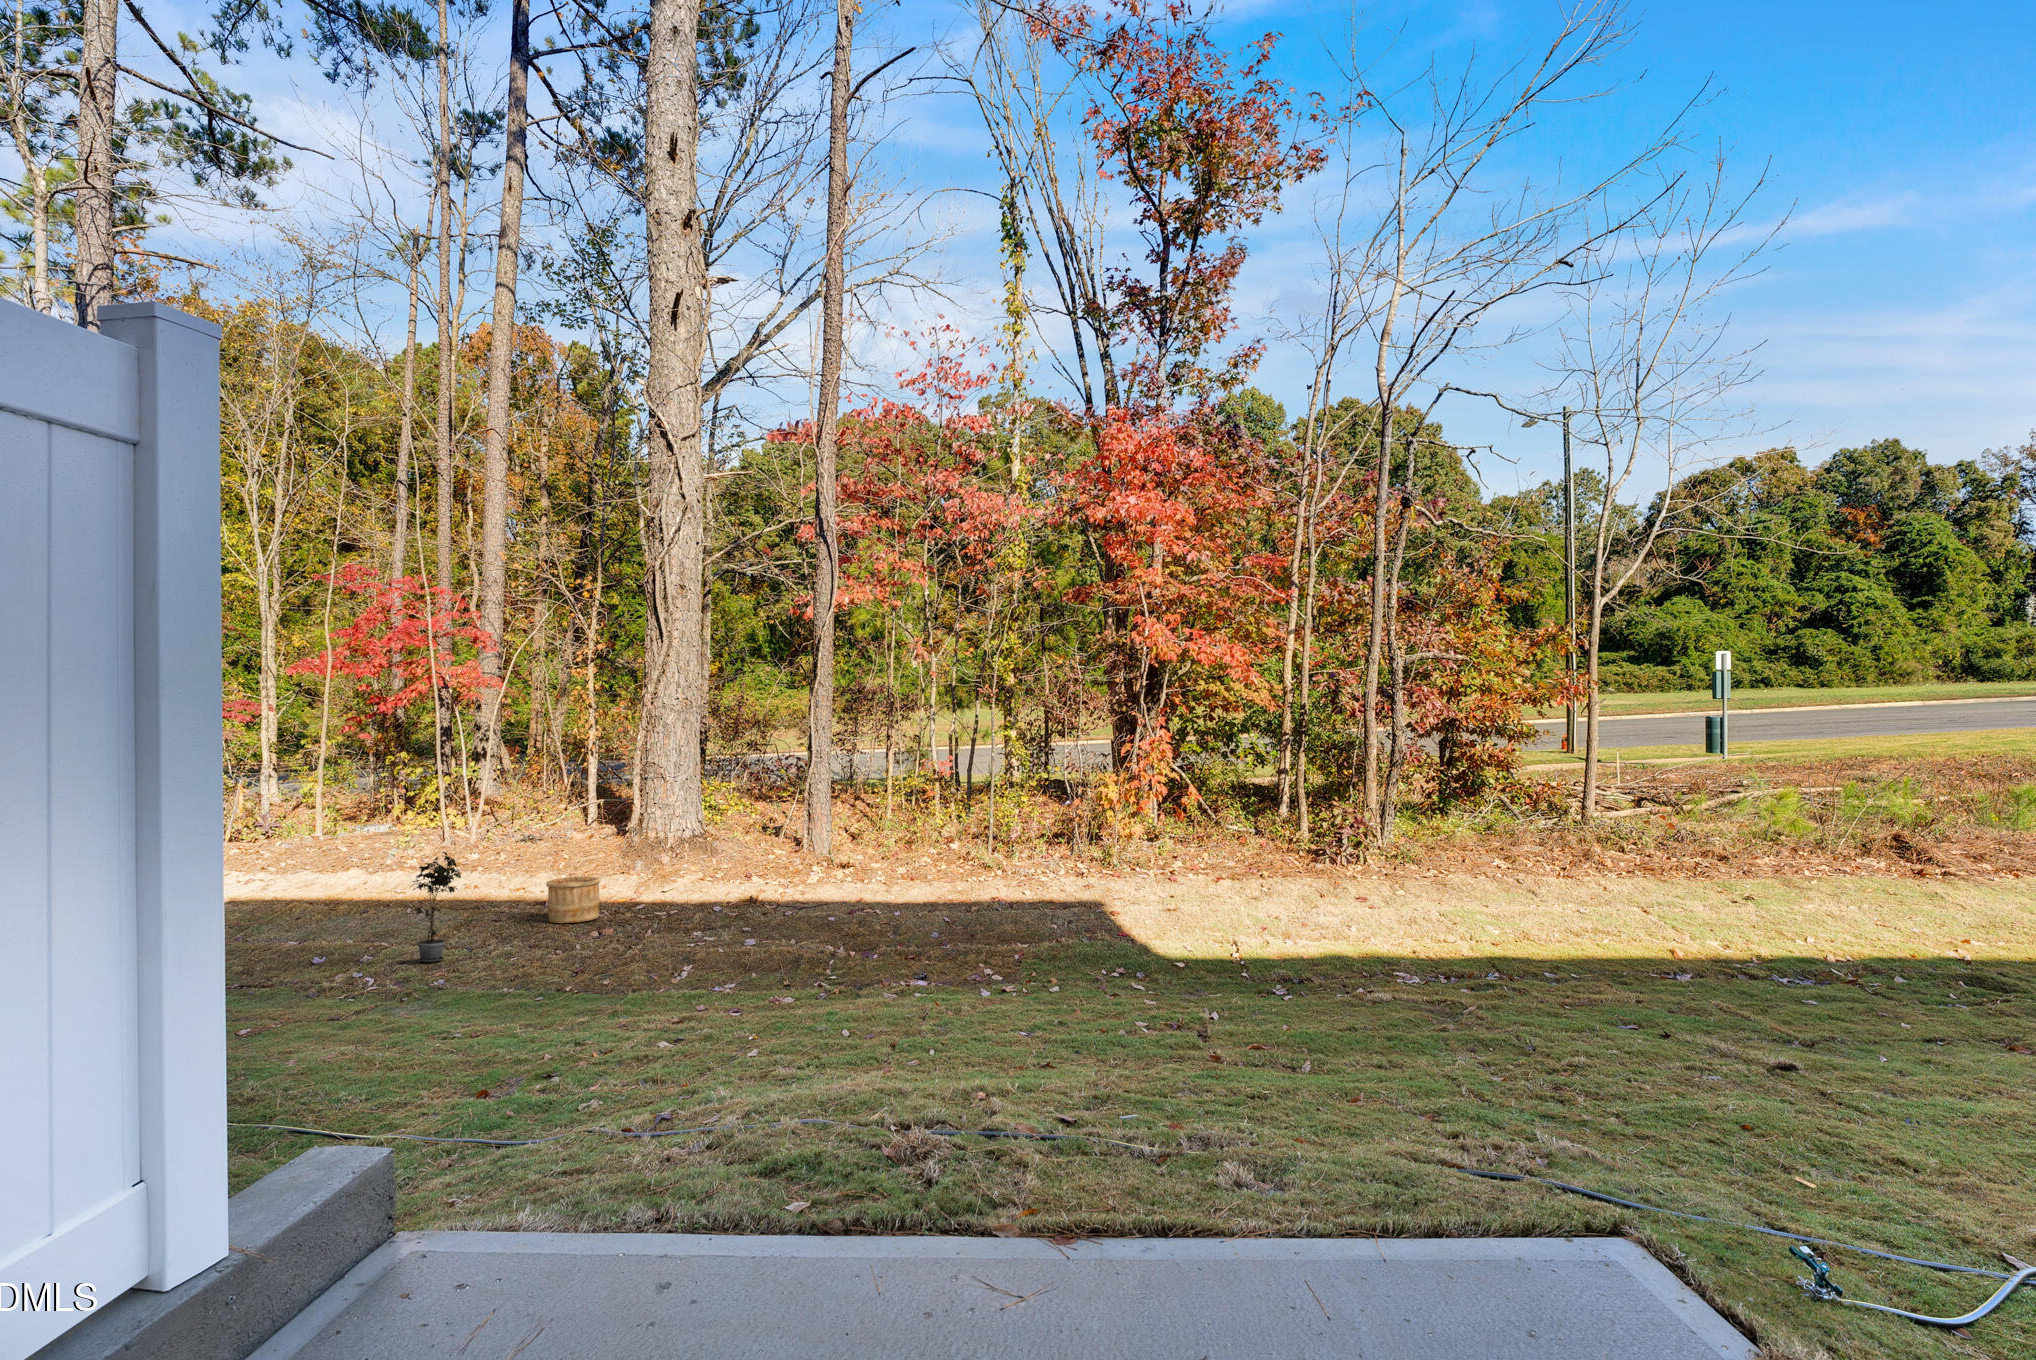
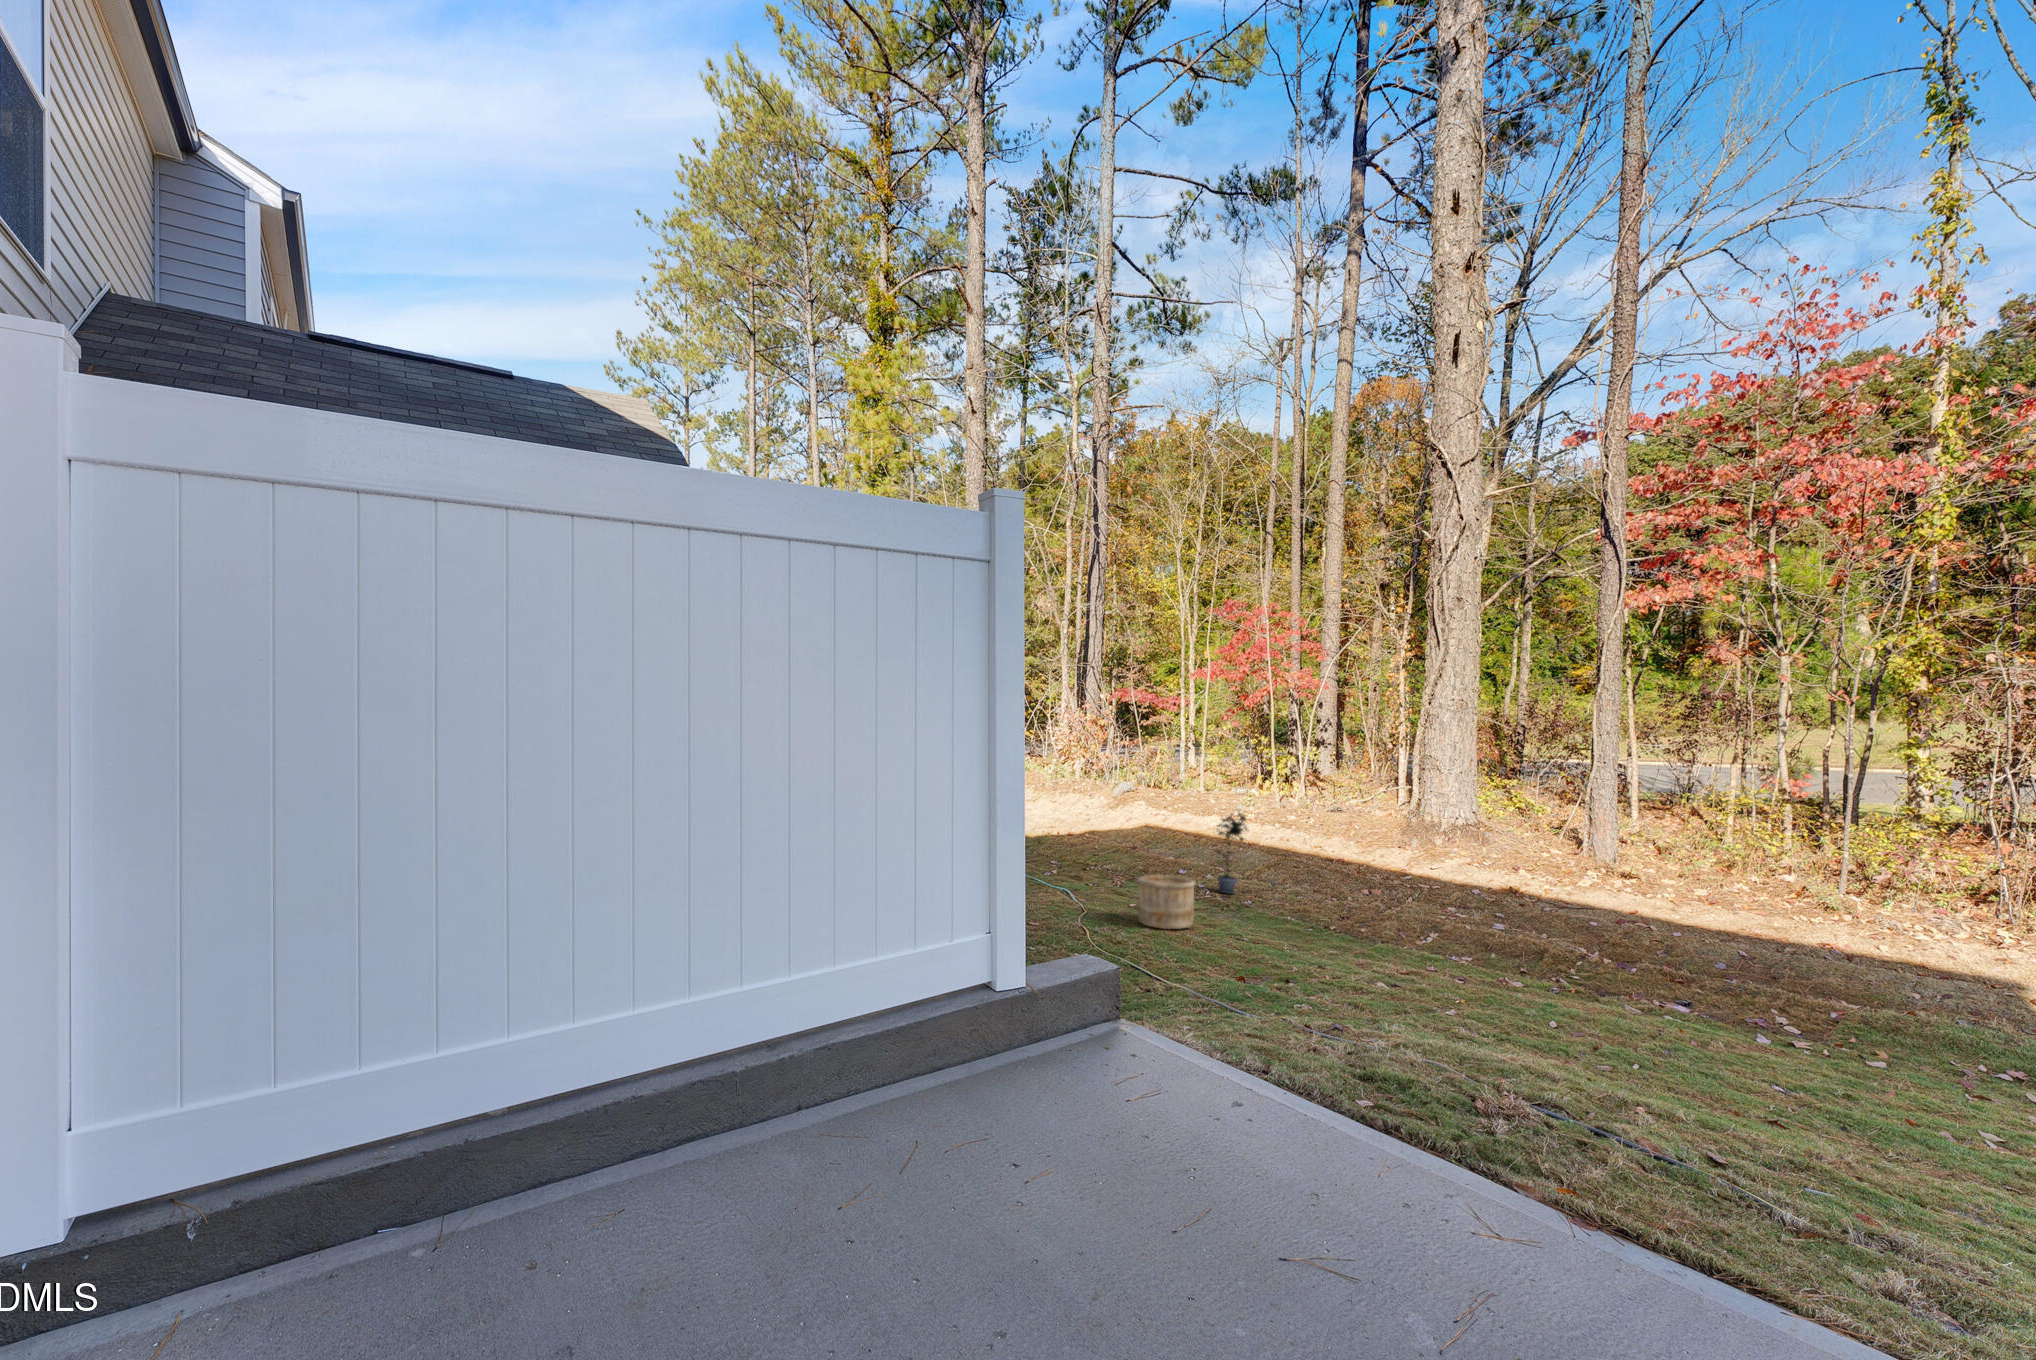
wooden bucket: present [546,876,601,923] -> present [1137,874,1195,929]

